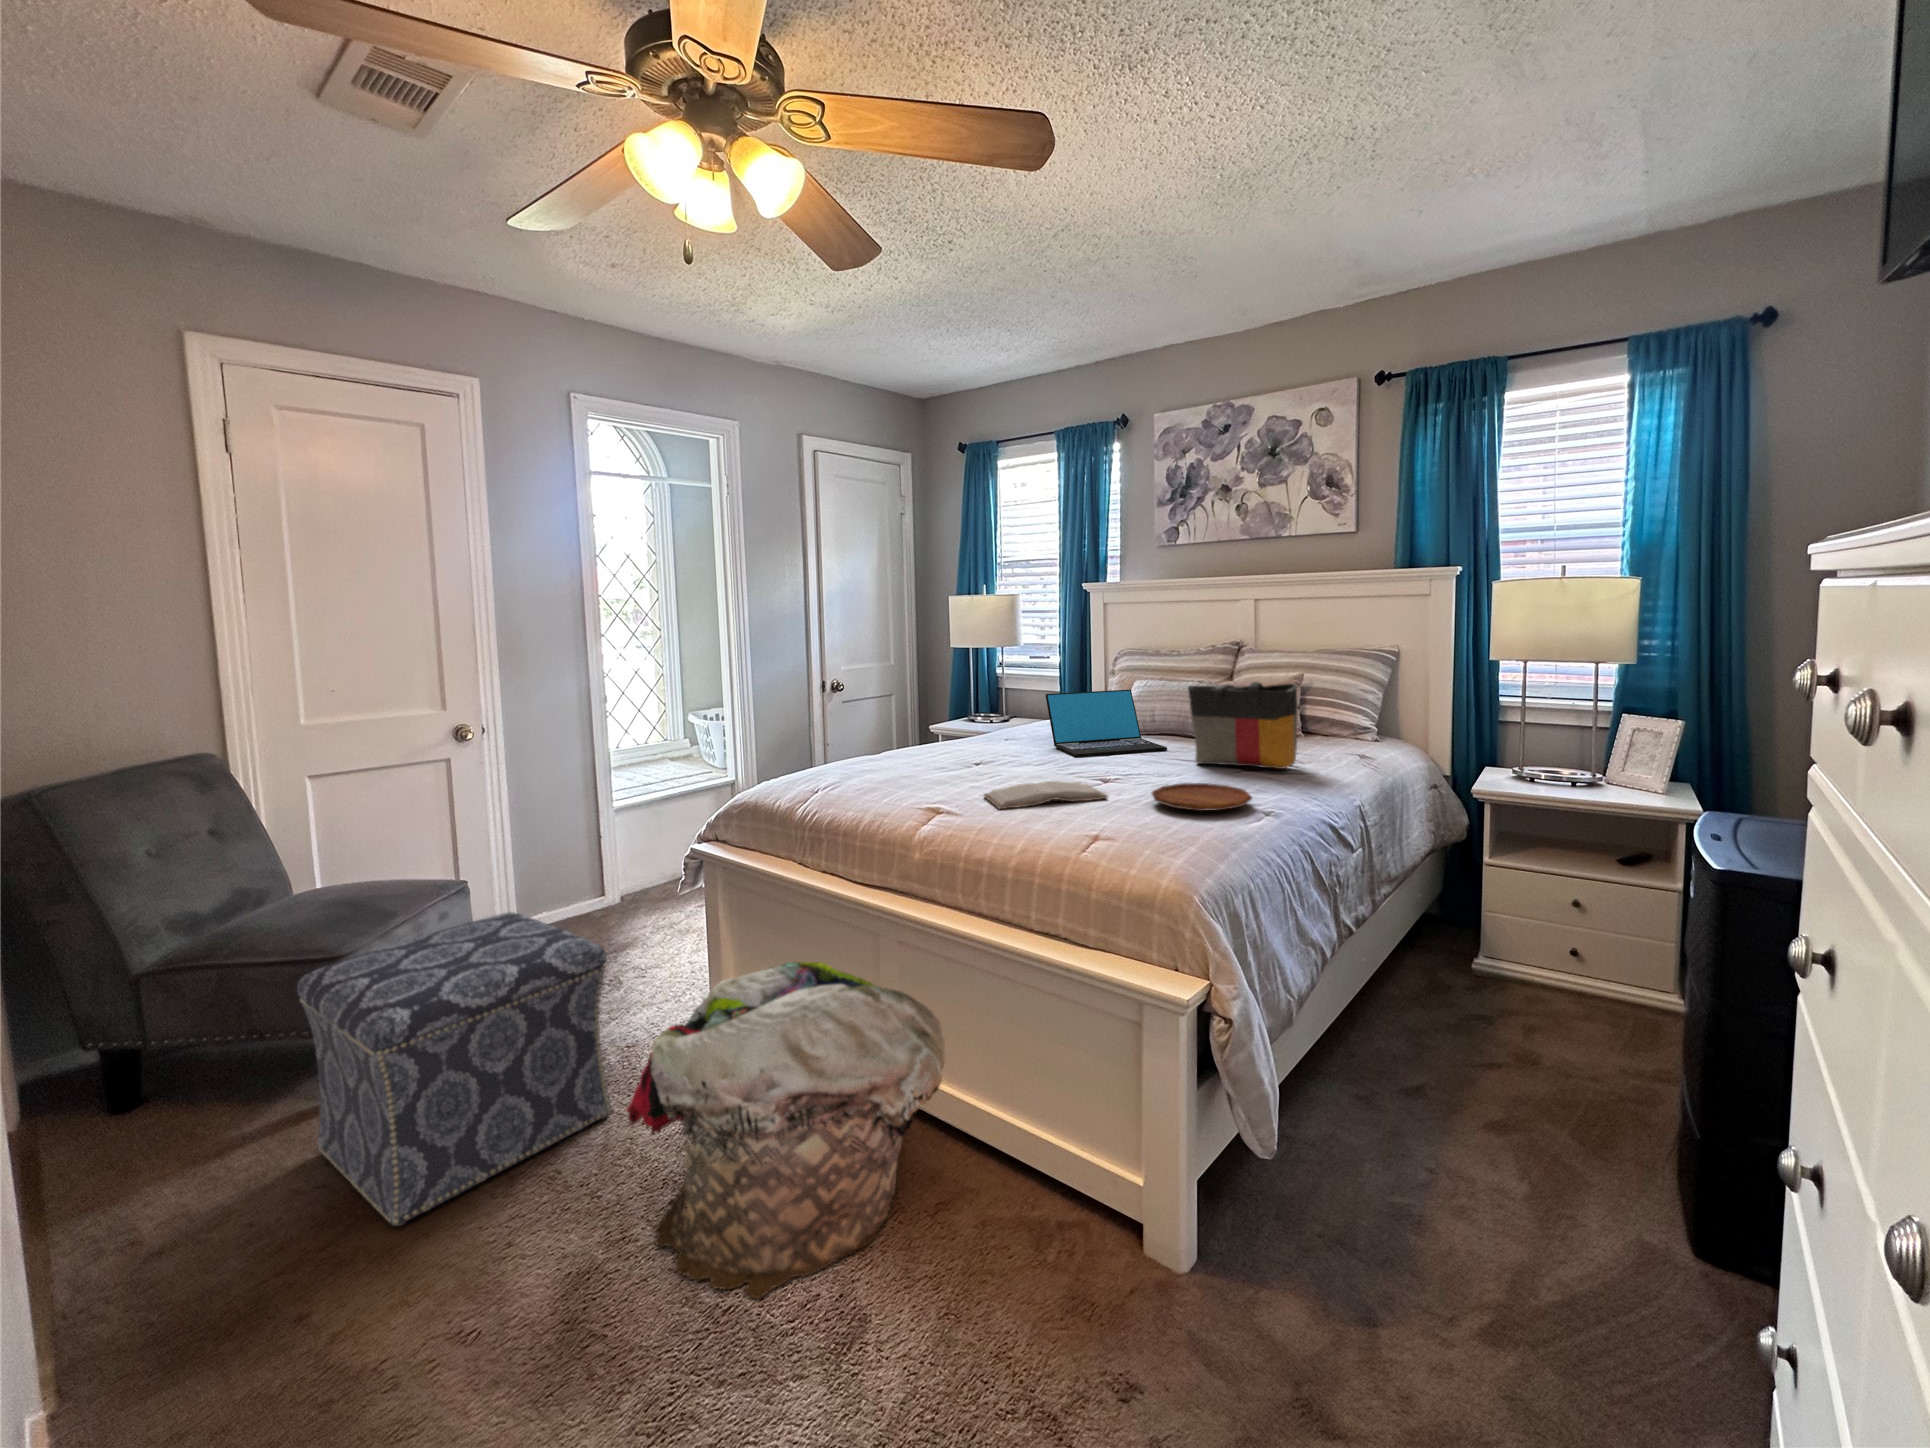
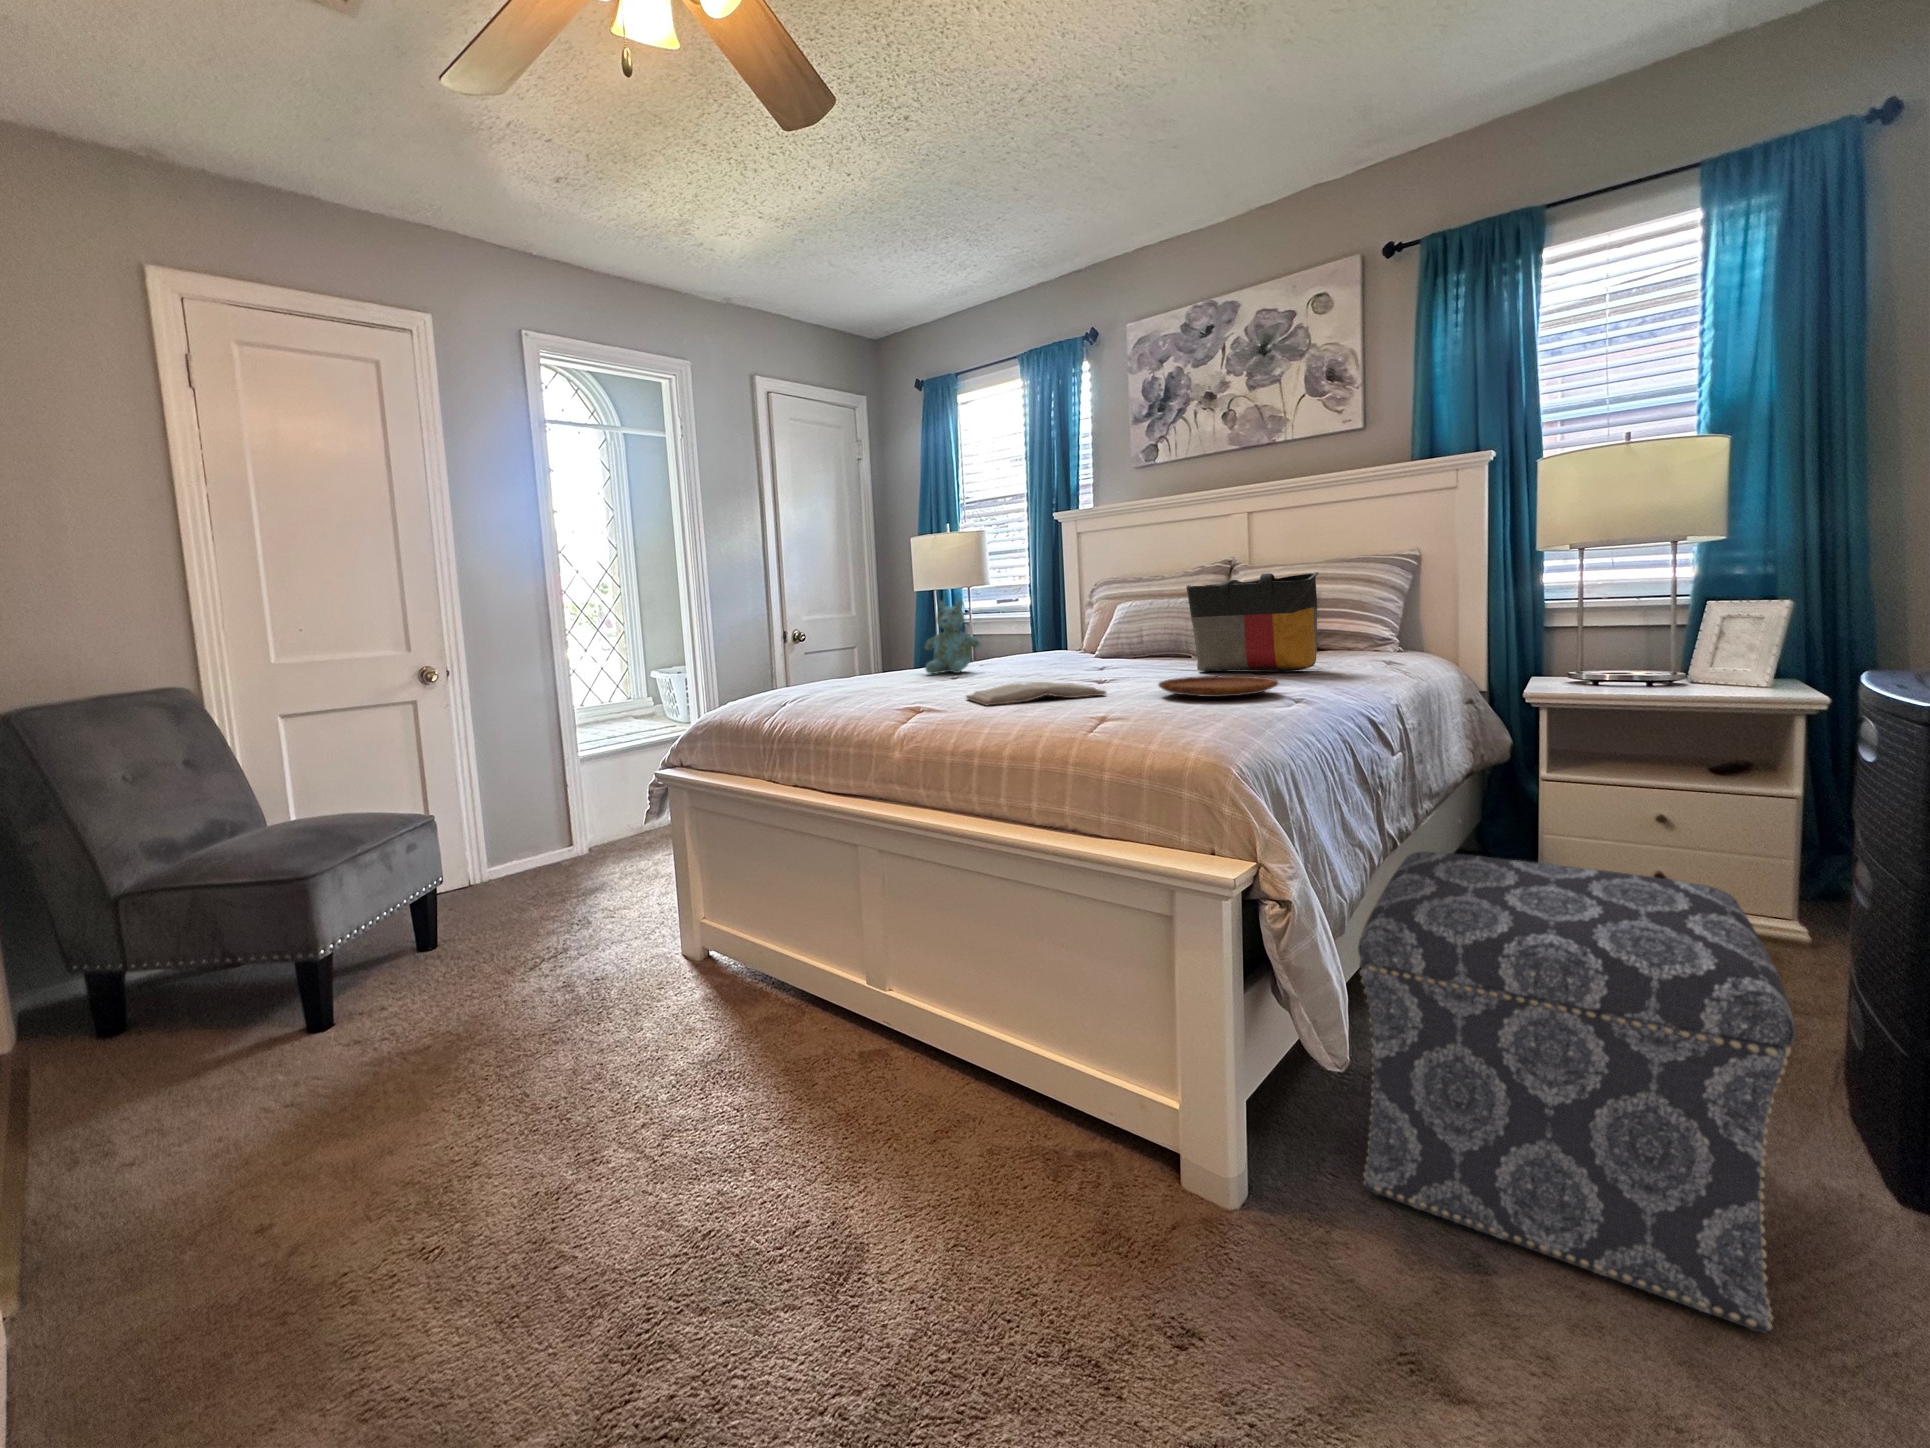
stuffed bear: none [954,679,1006,750] -> present [924,599,981,674]
laptop: present [1046,690,1167,757] -> none [1023,607,1161,674]
ottoman: present [297,912,612,1226] -> present [1358,852,1795,1333]
laundry basket: present [627,962,946,1299] -> none [593,865,939,1225]

